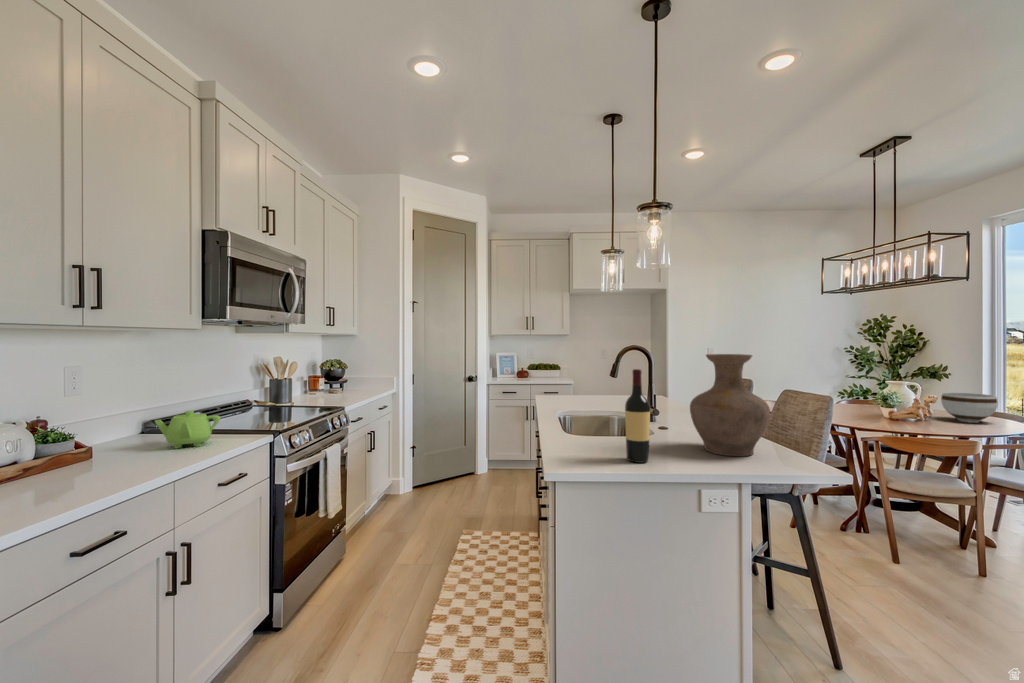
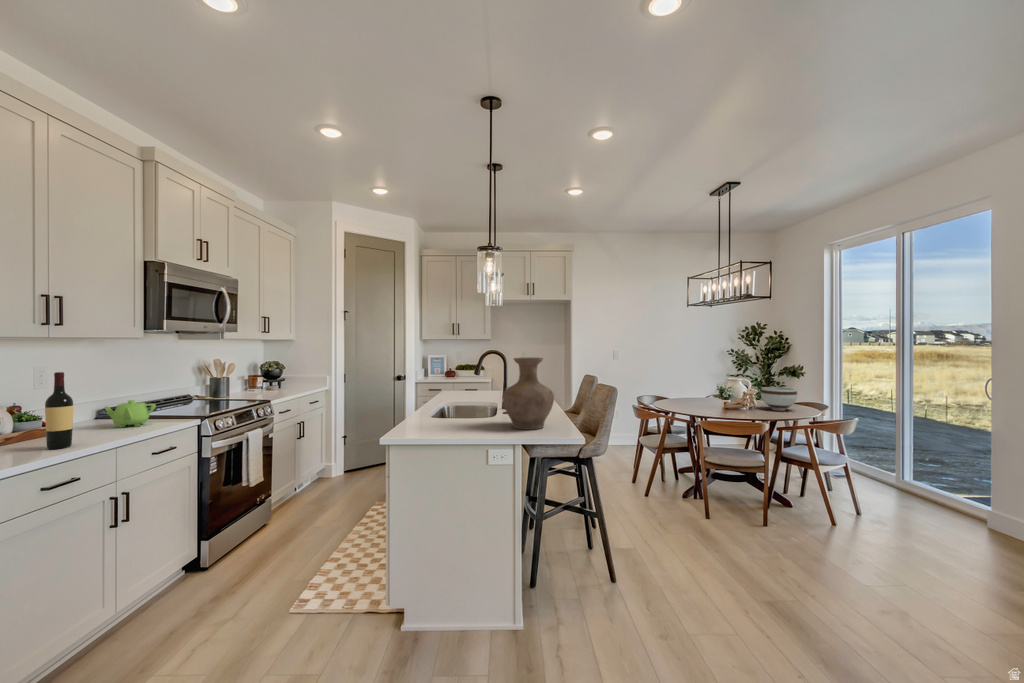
wine bottle: present [625,369,650,463] -> present [45,372,73,449]

